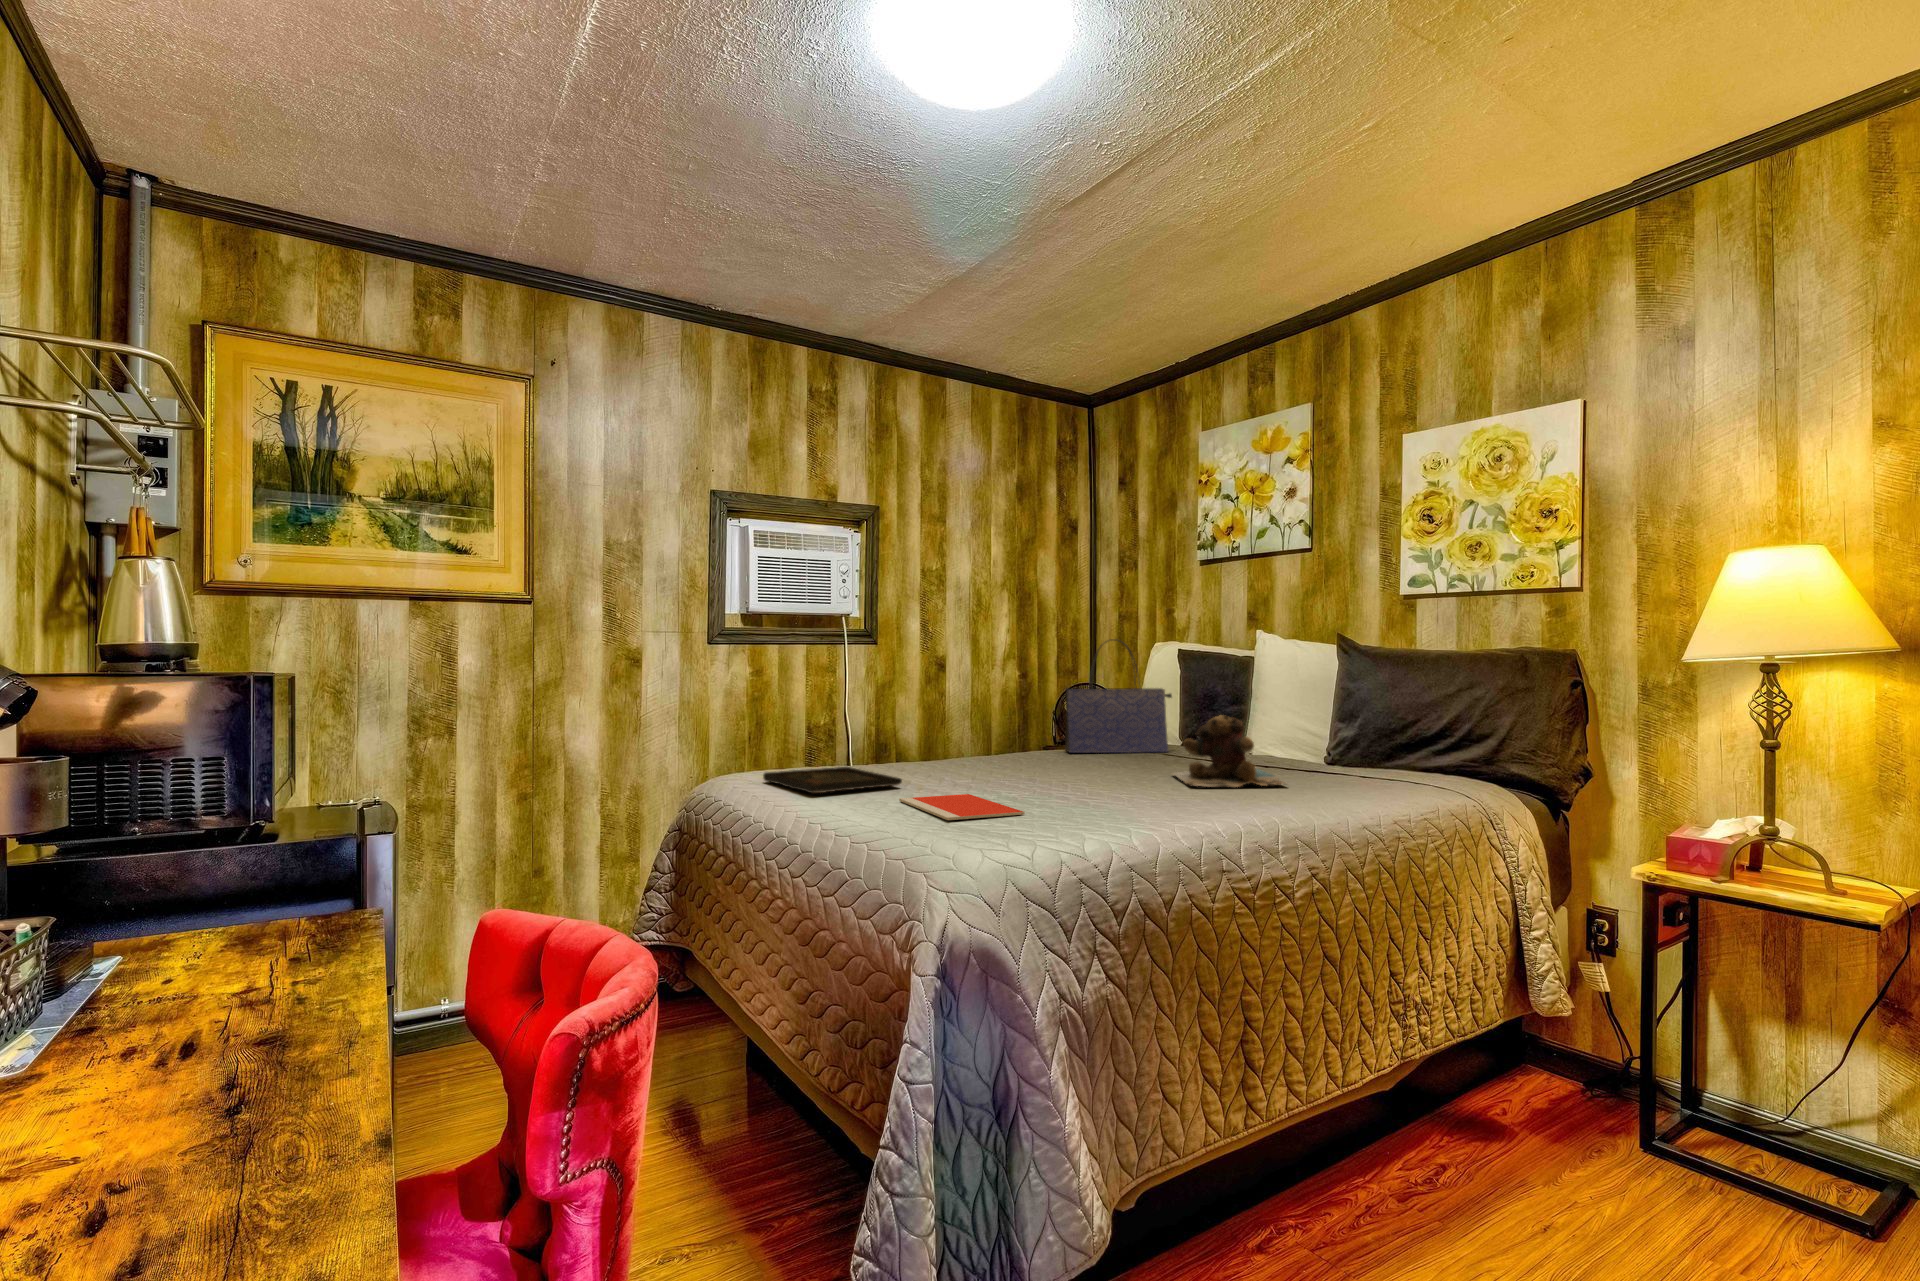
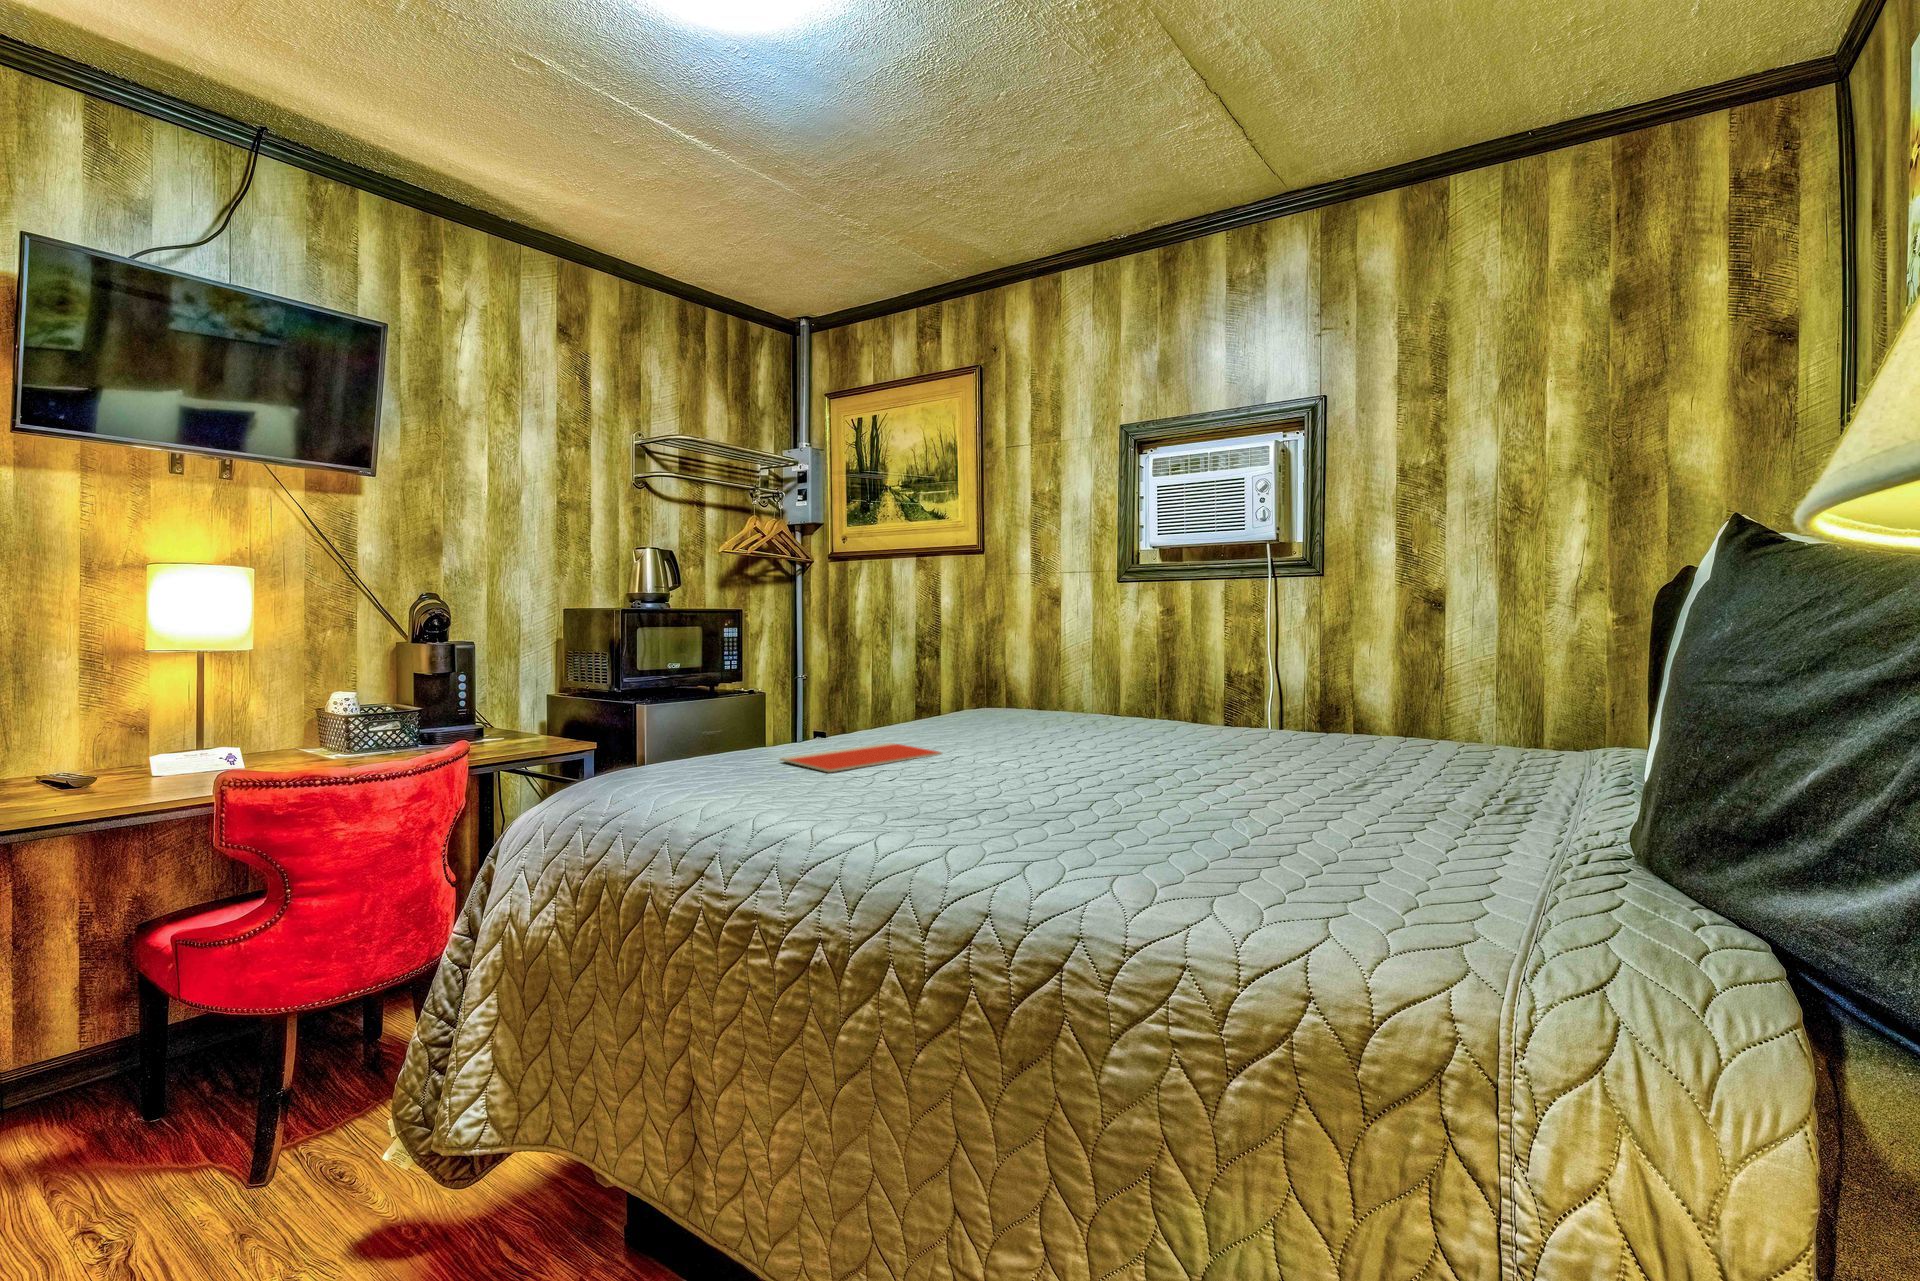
tote bag: present [1065,639,1172,753] -> none [1383,557,1588,778]
teddy bear: present [1173,715,1286,787] -> none [1091,695,1321,837]
tray: present [763,767,902,793] -> none [895,709,1045,736]

